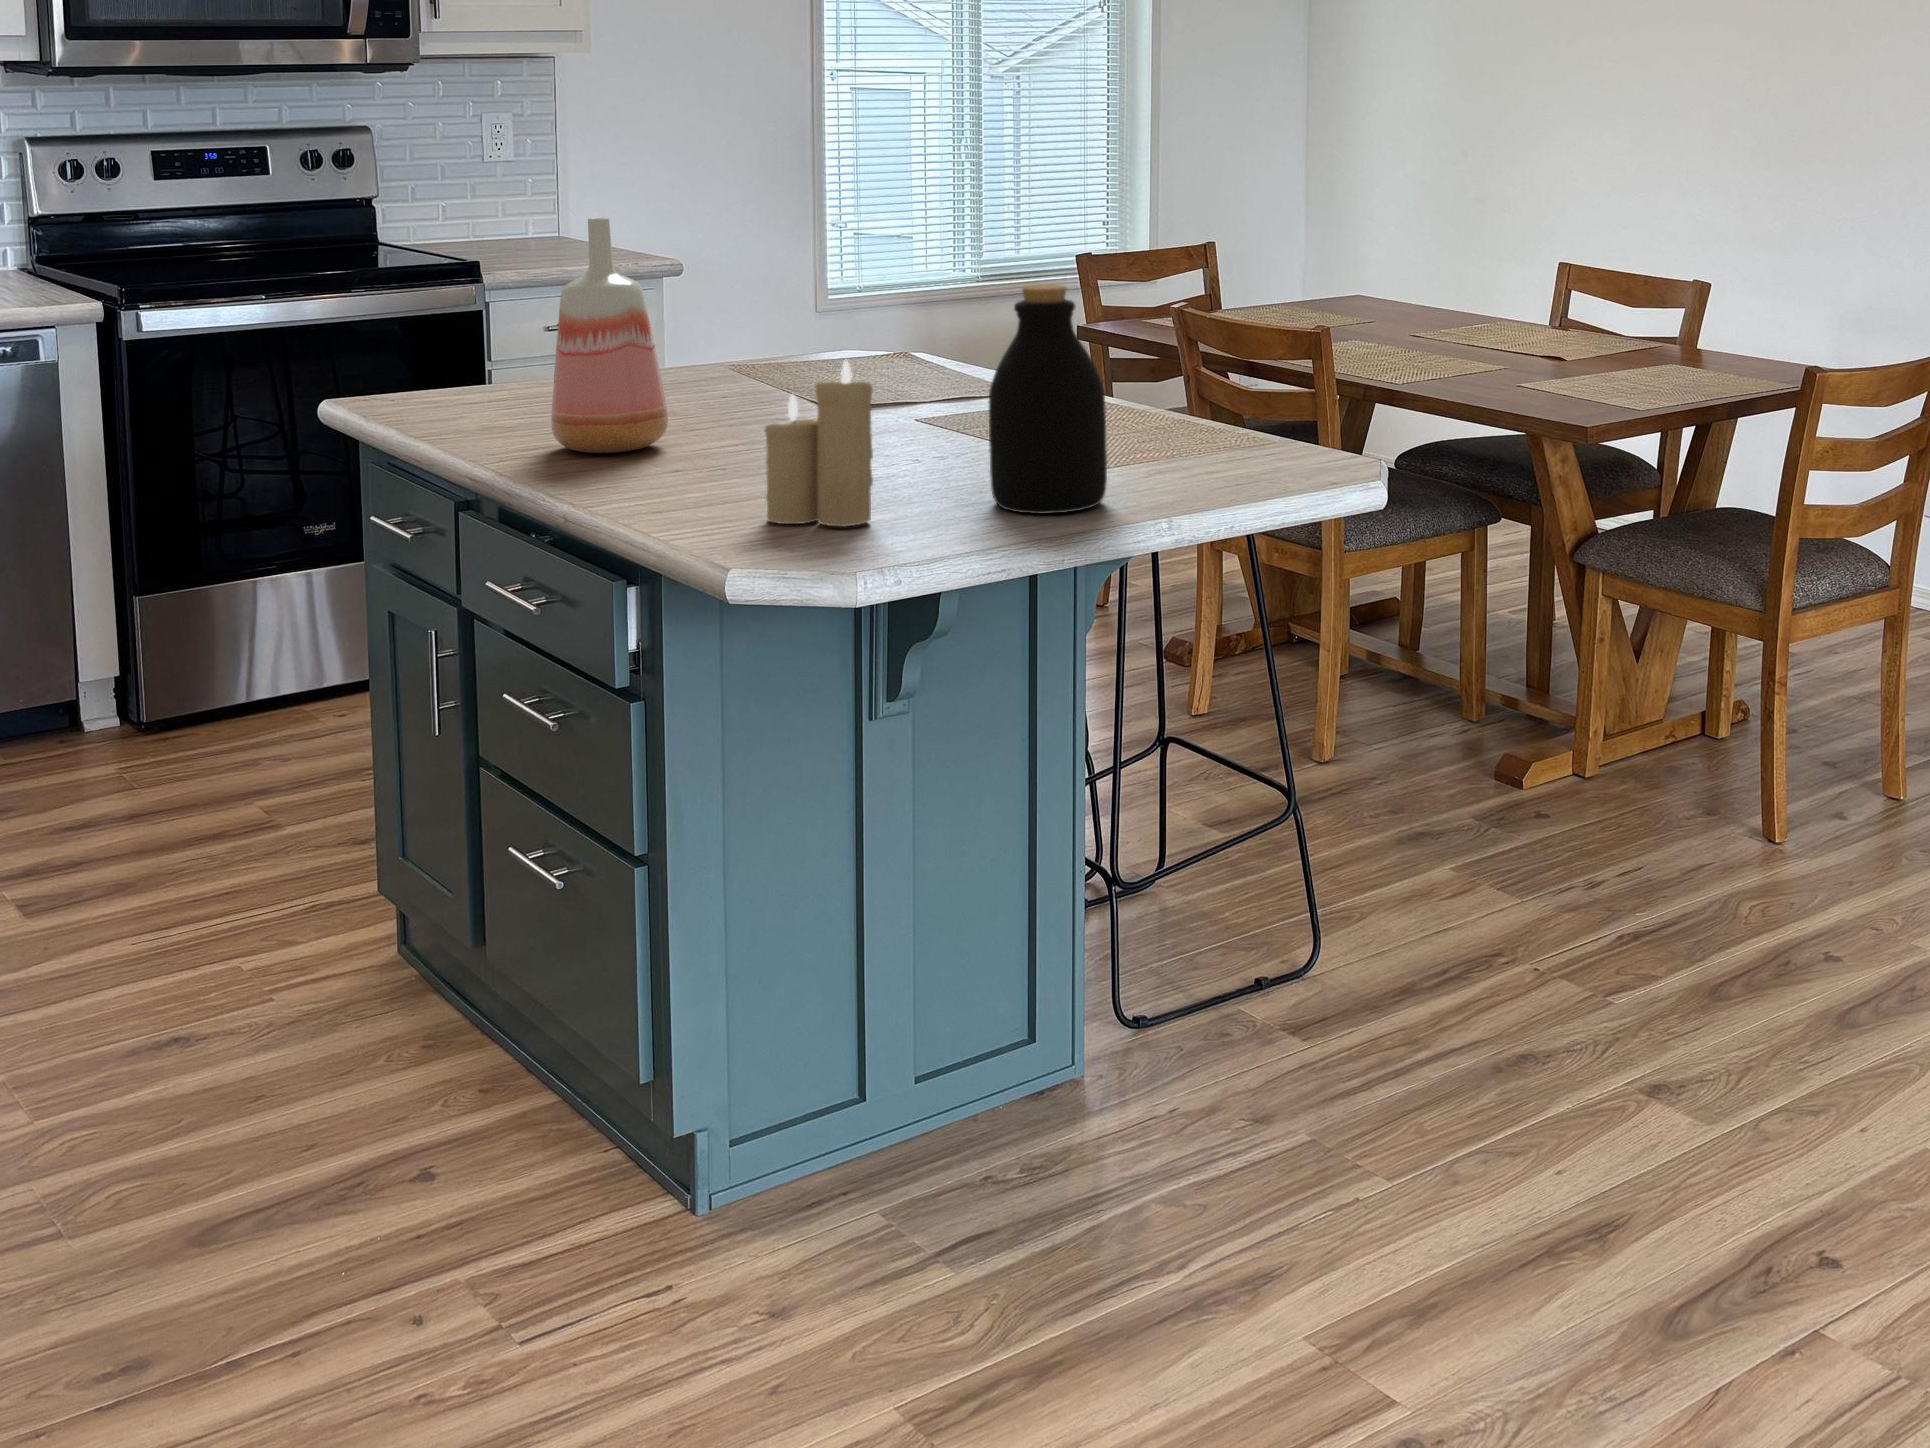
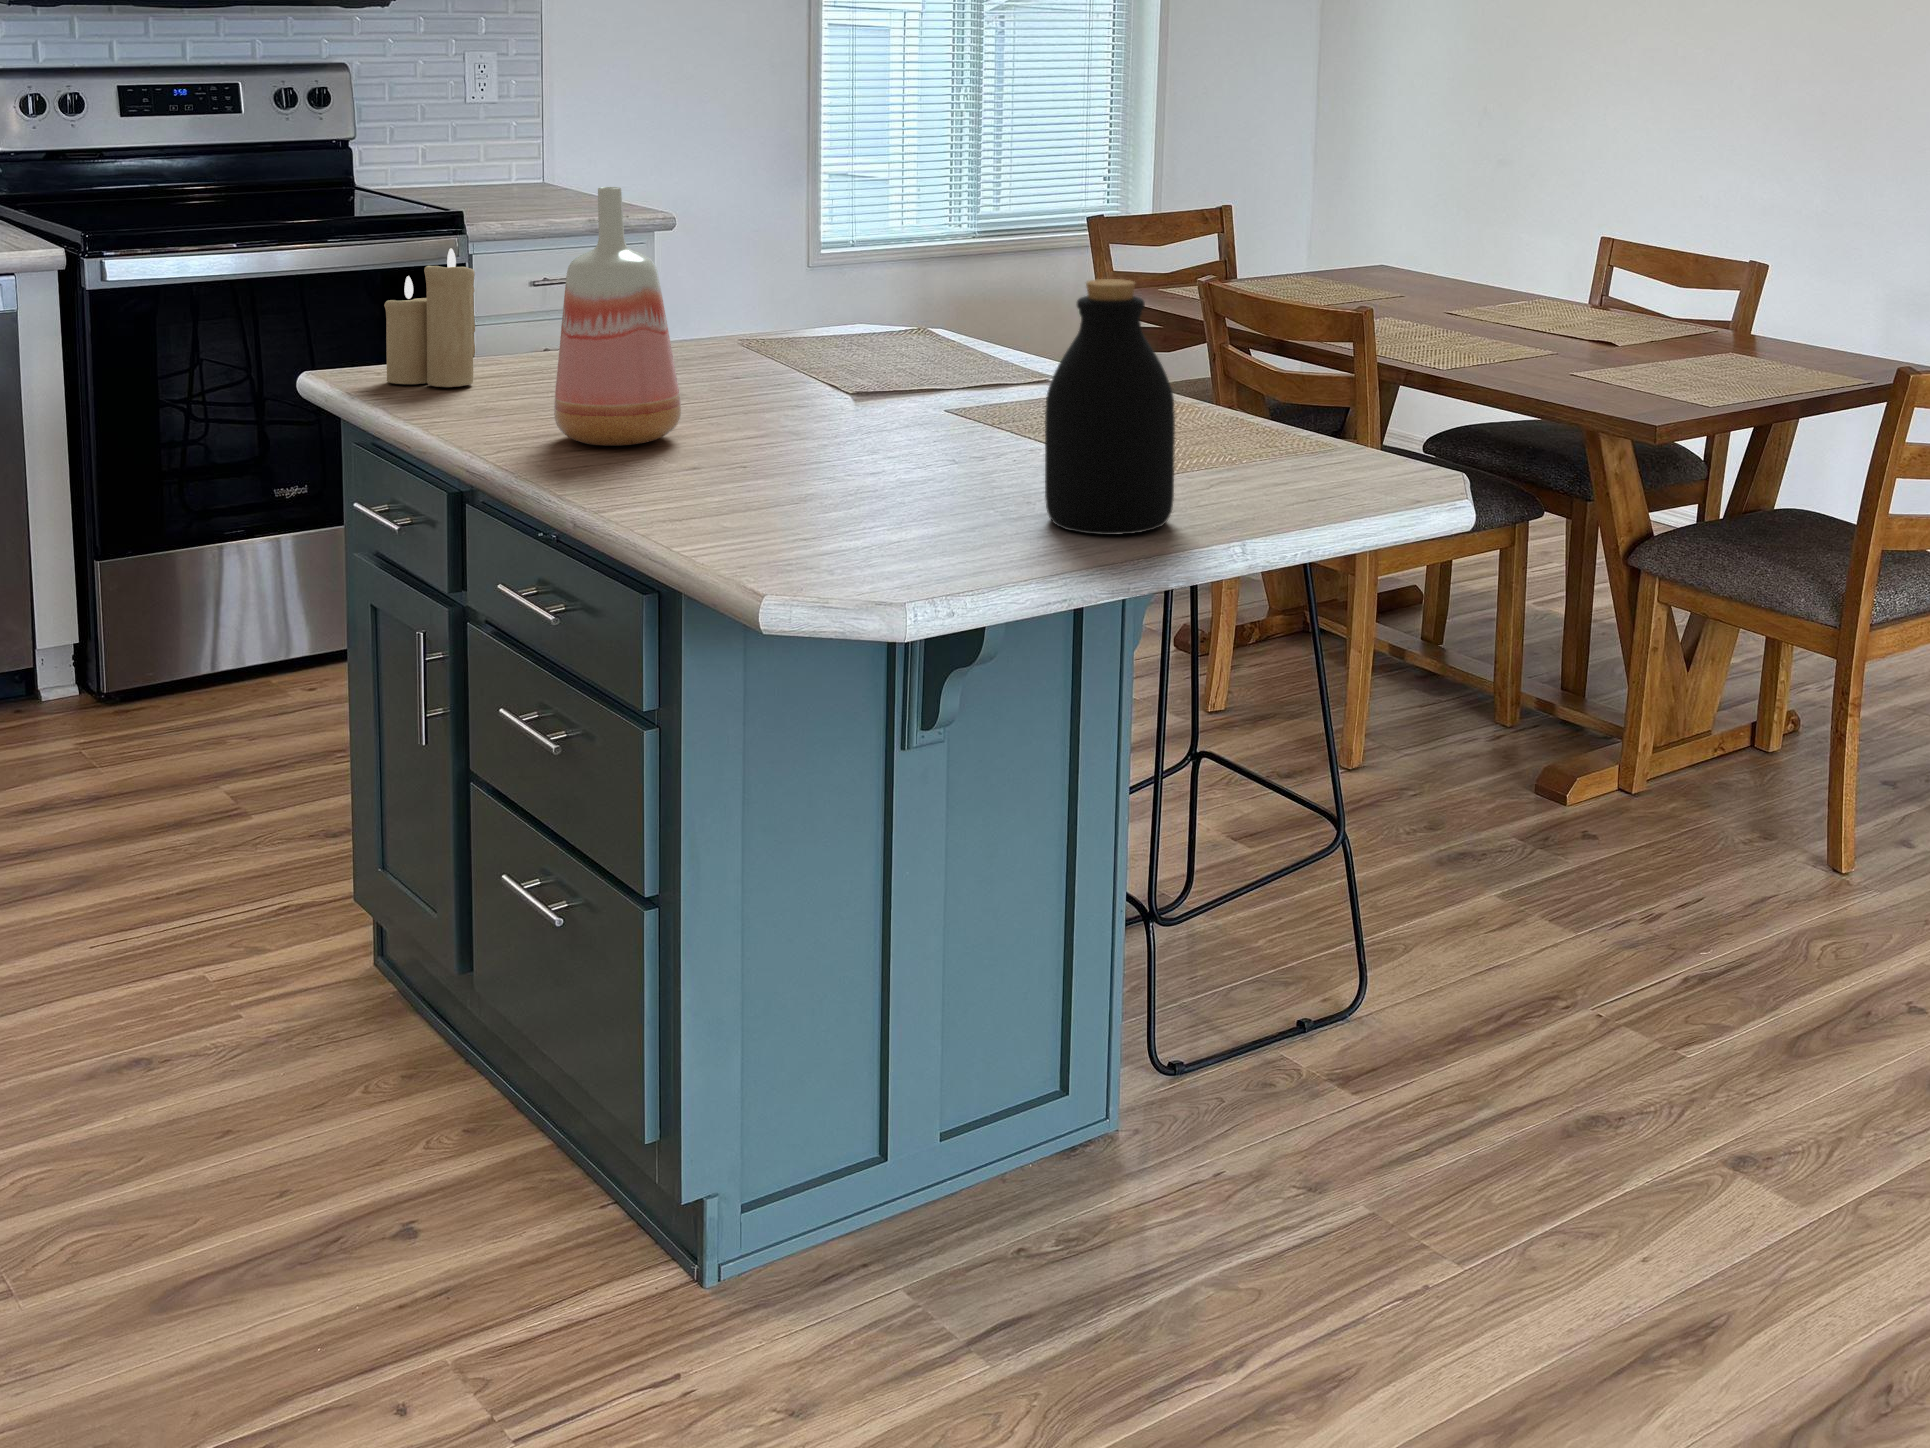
candle: present [765,361,873,527] -> present [384,248,475,387]

